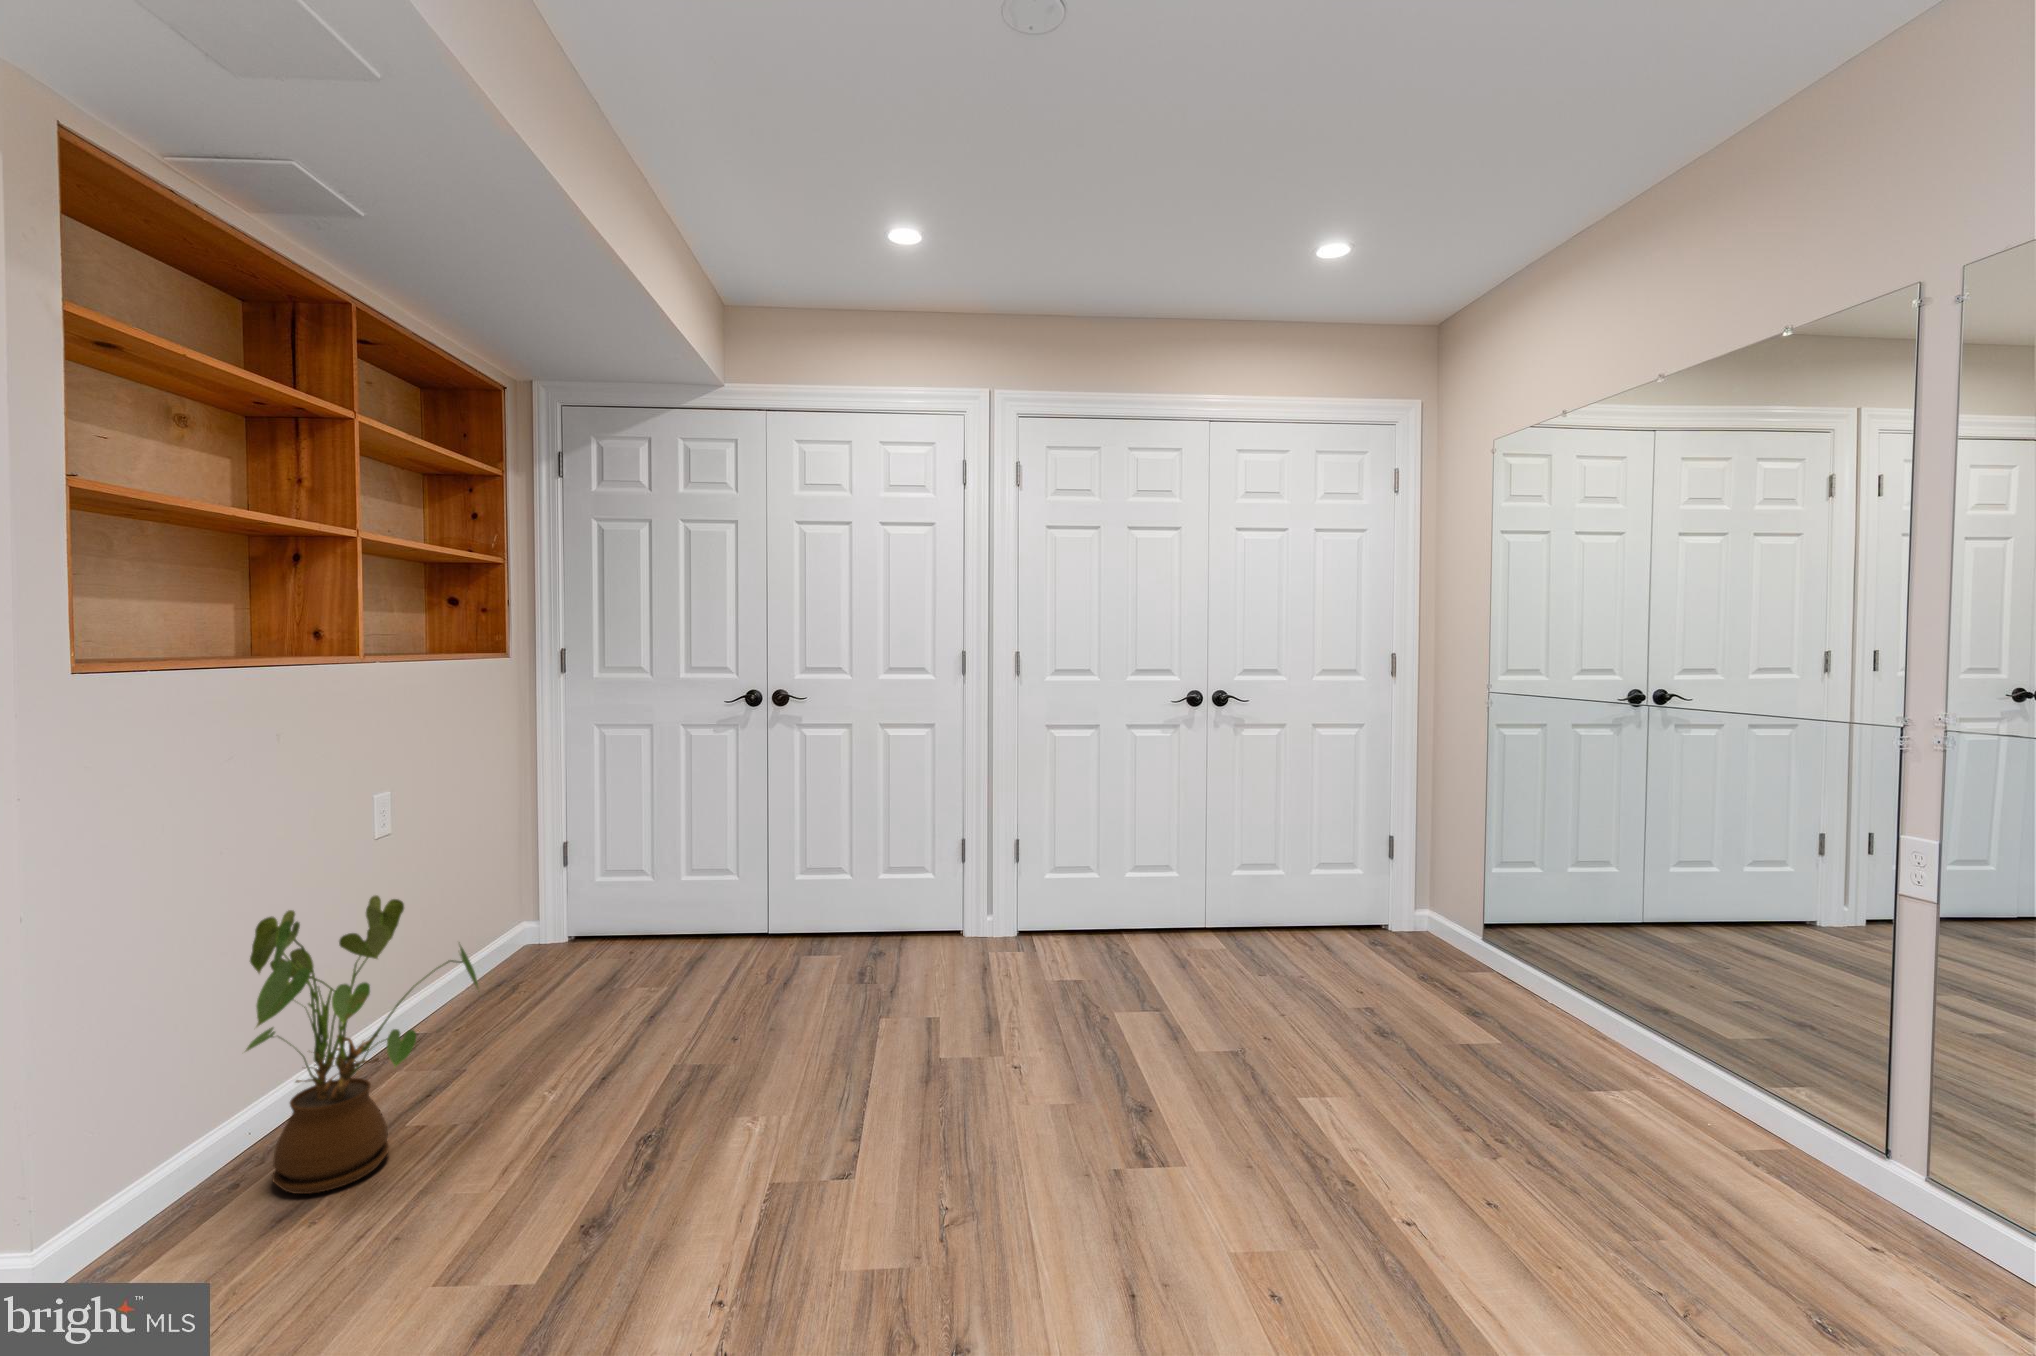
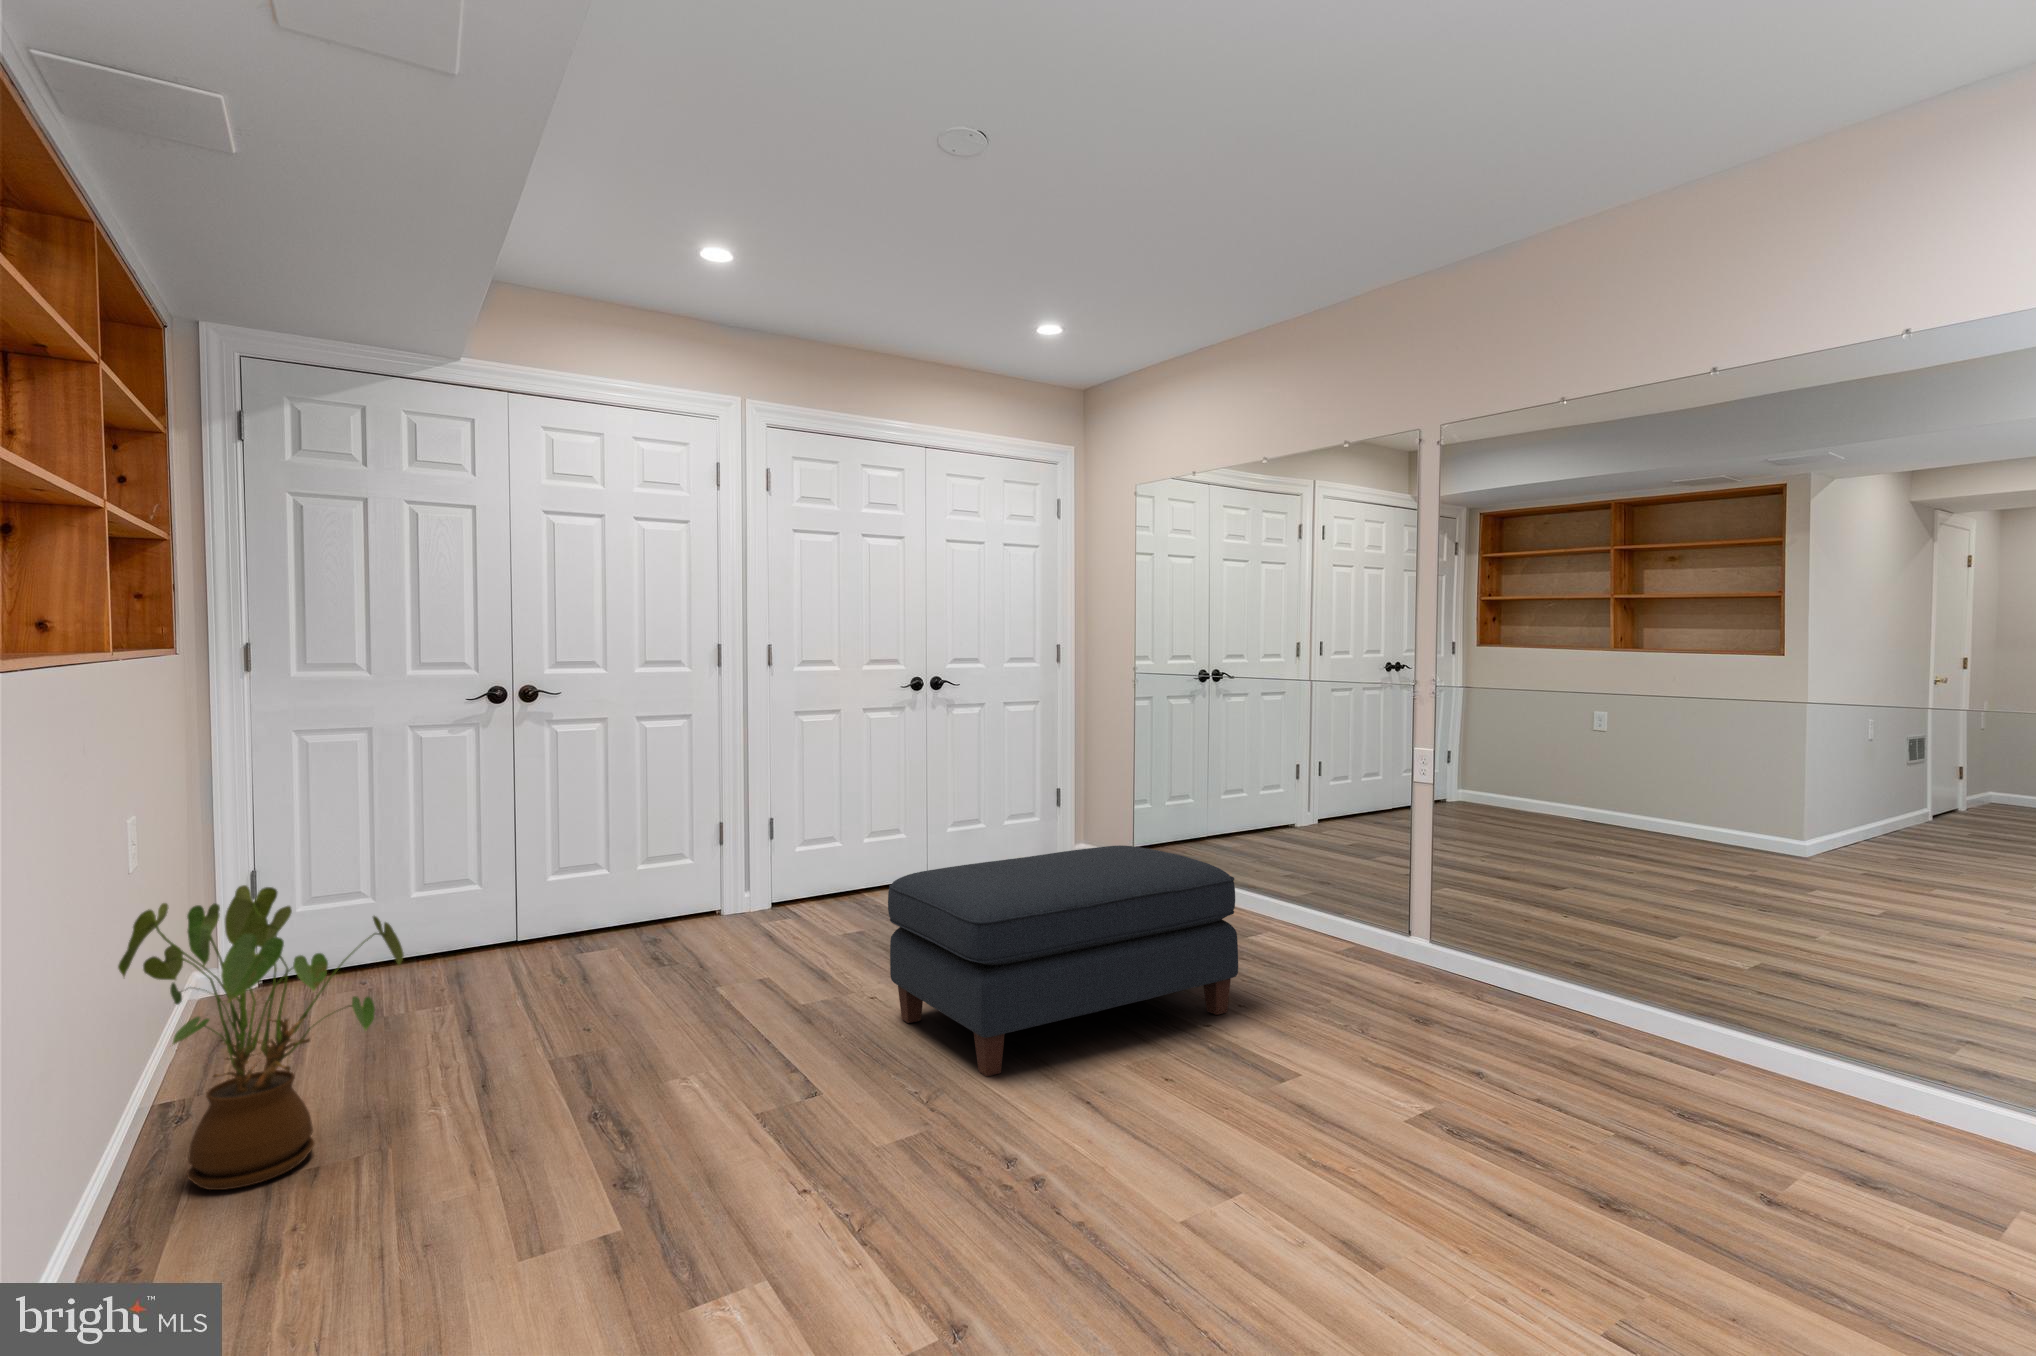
ottoman: none [992,959,1479,1285] -> present [888,845,1238,1077]

